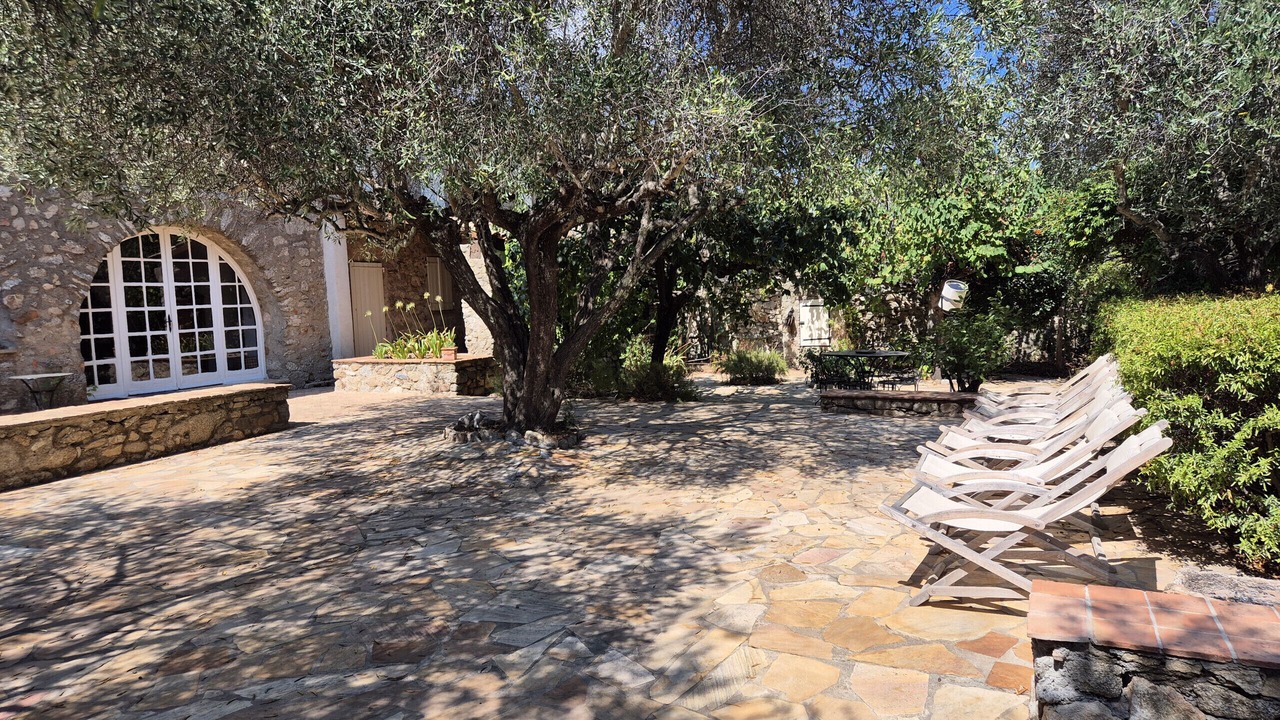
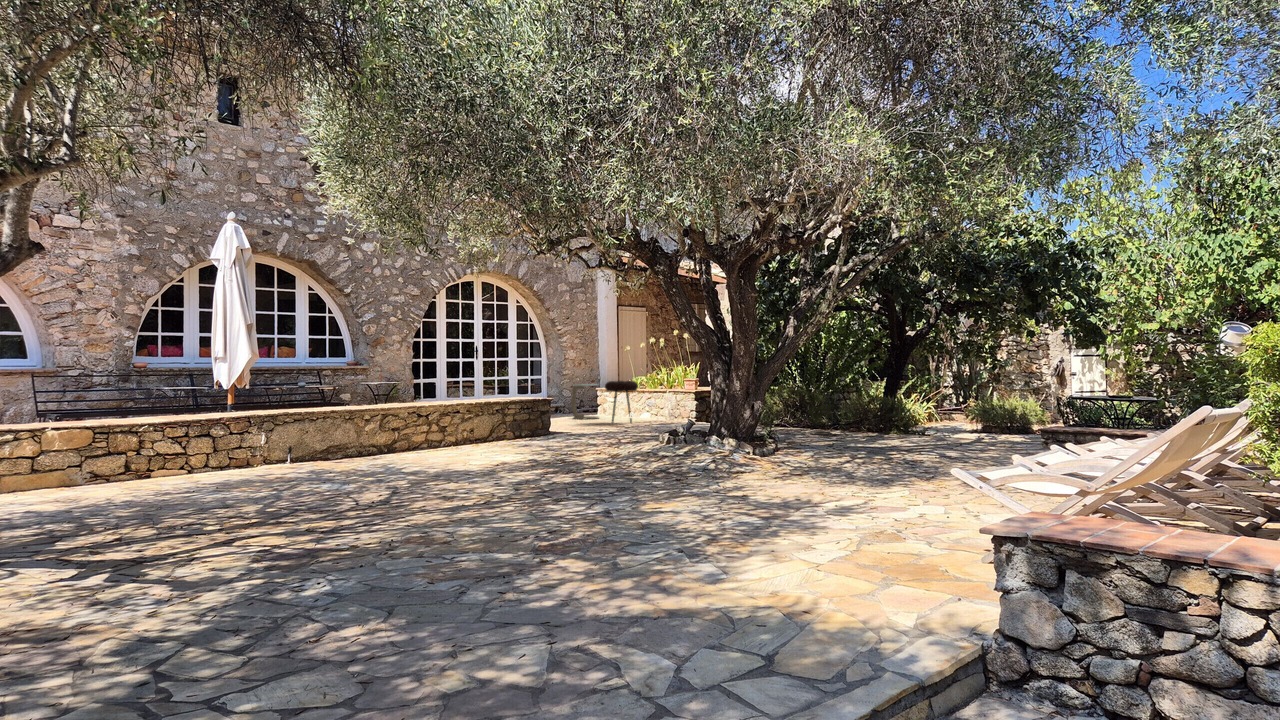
stool: none [347,350,387,401] -> present [605,381,638,423]
side table: none [300,354,336,396] -> present [571,384,599,419]

